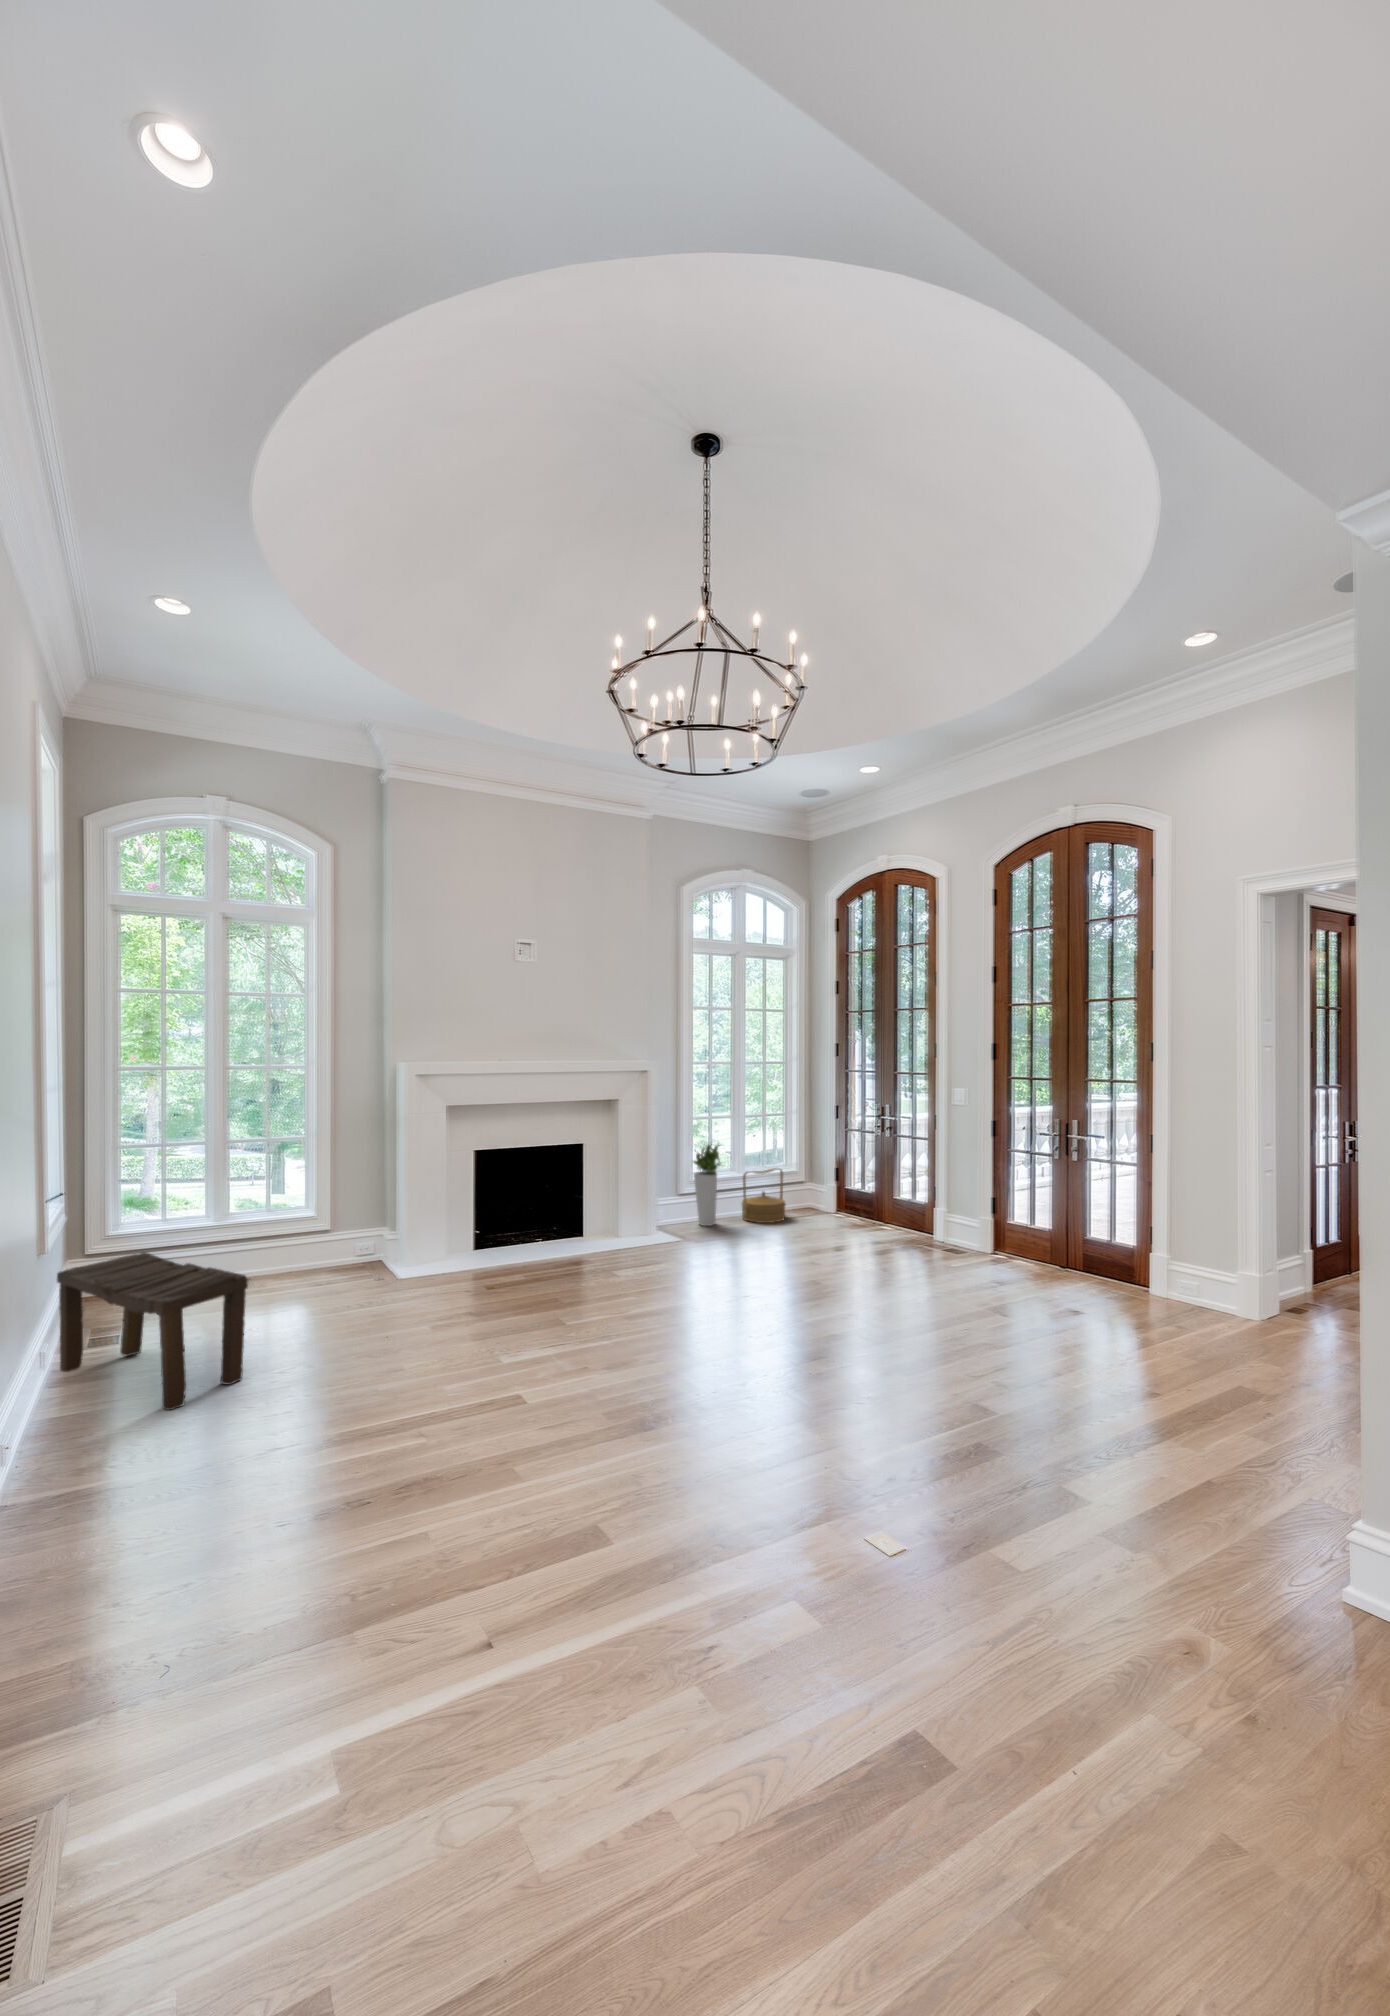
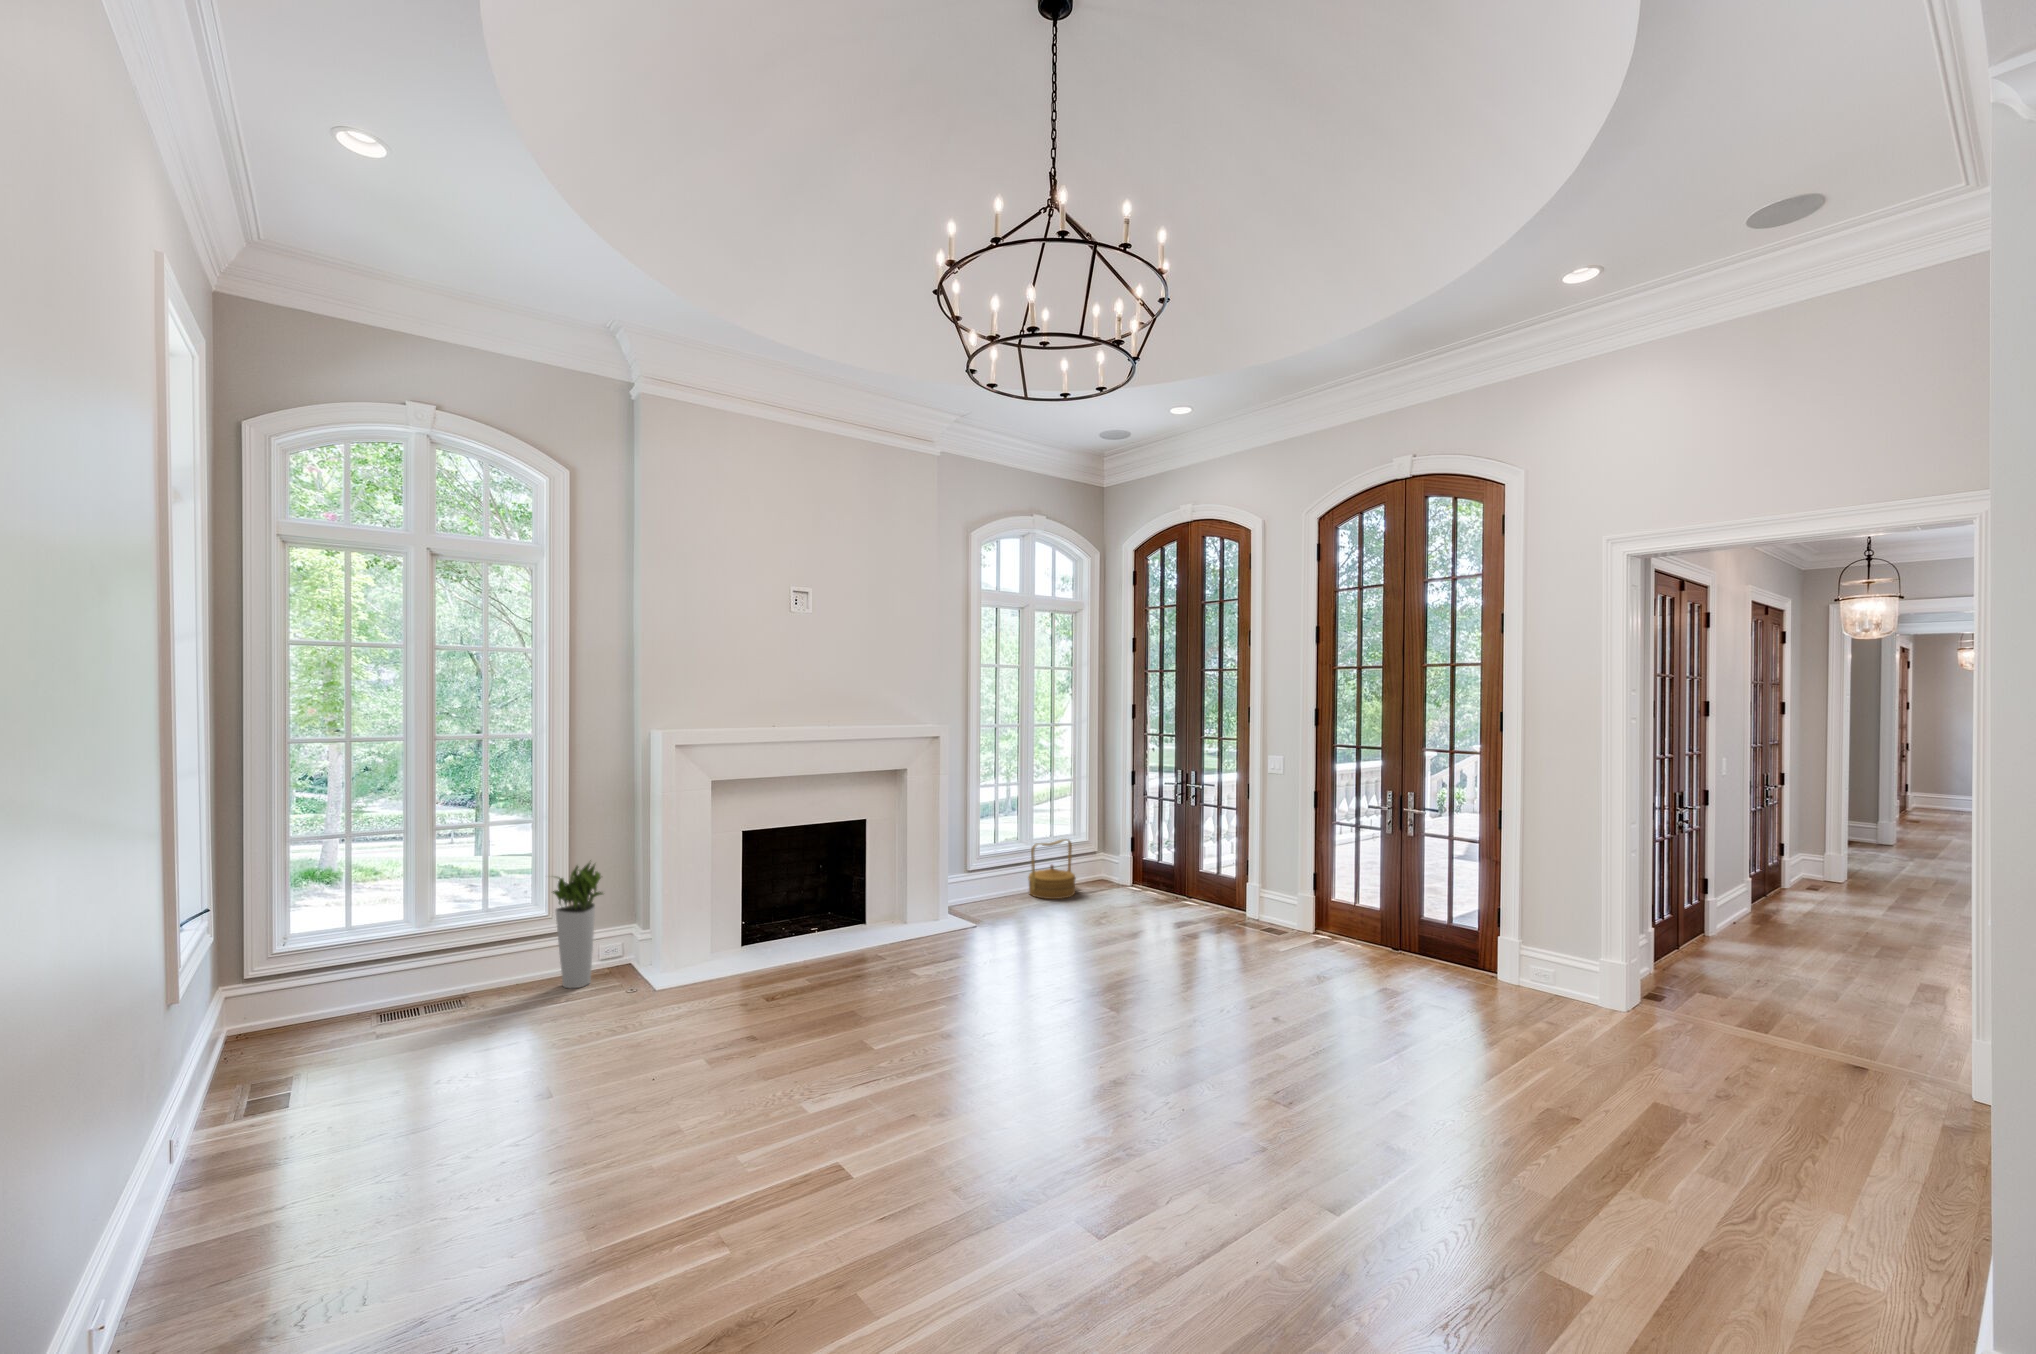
planter: present [693,1145,721,1226] -> present [553,863,603,988]
bench: present [57,1252,248,1410] -> none [185,988,465,1227]

